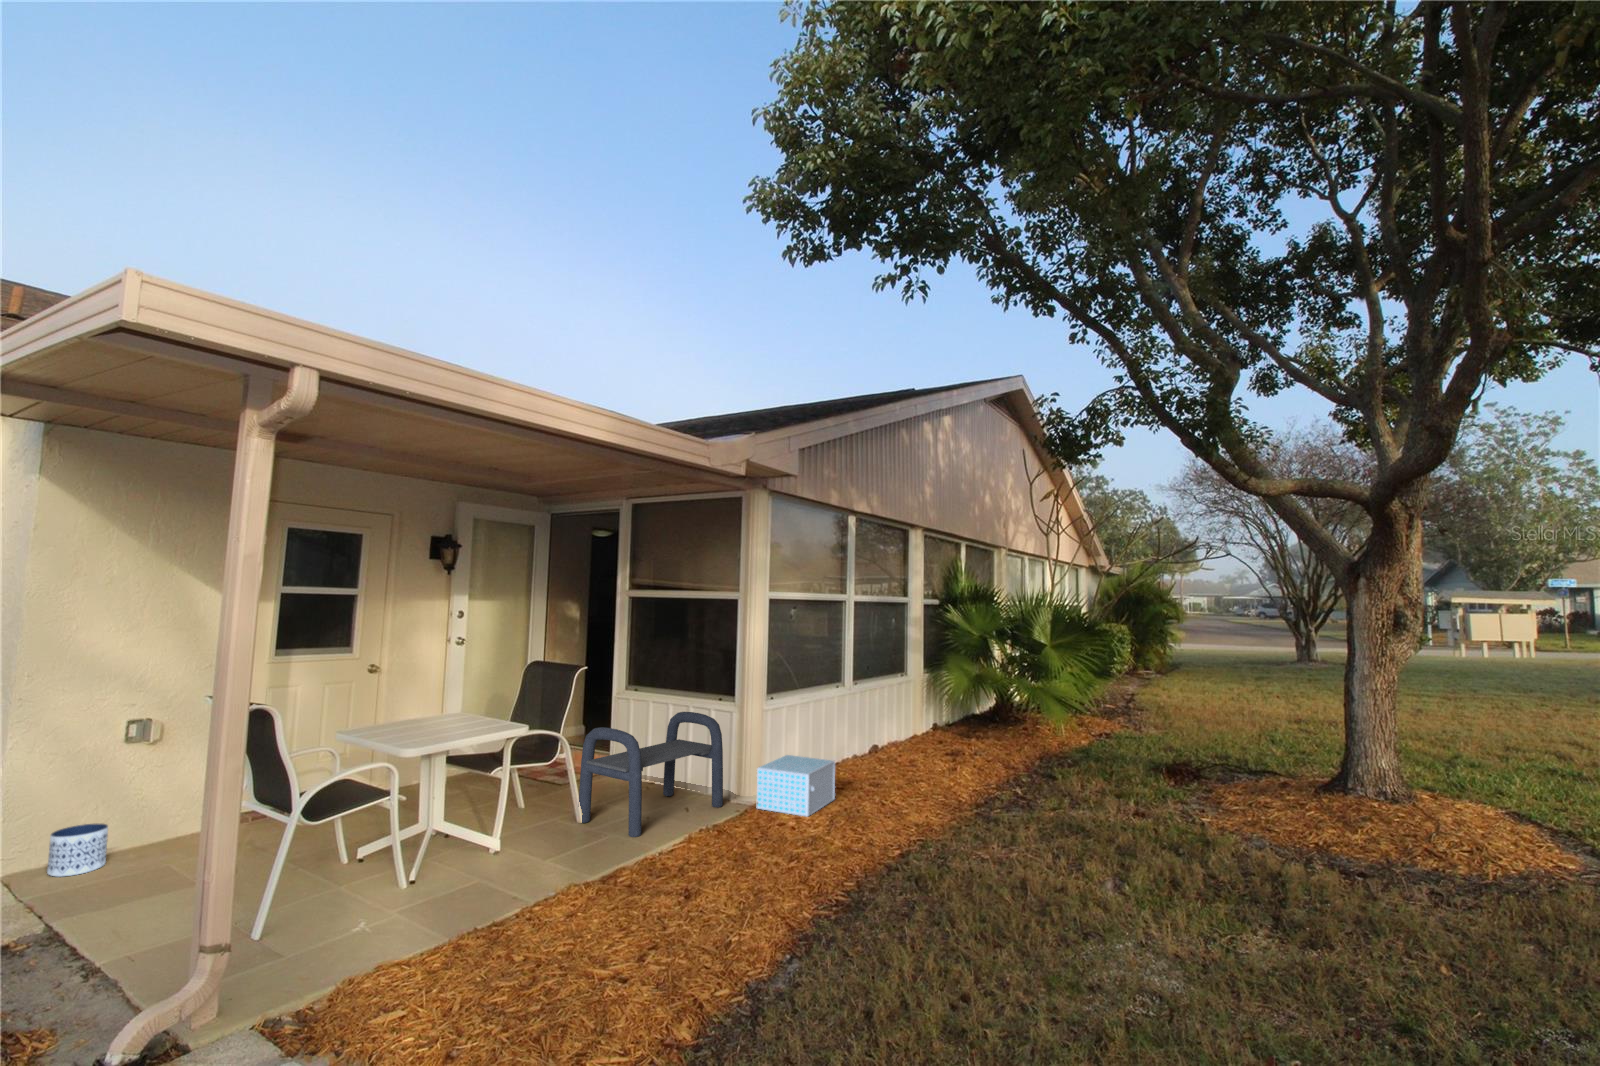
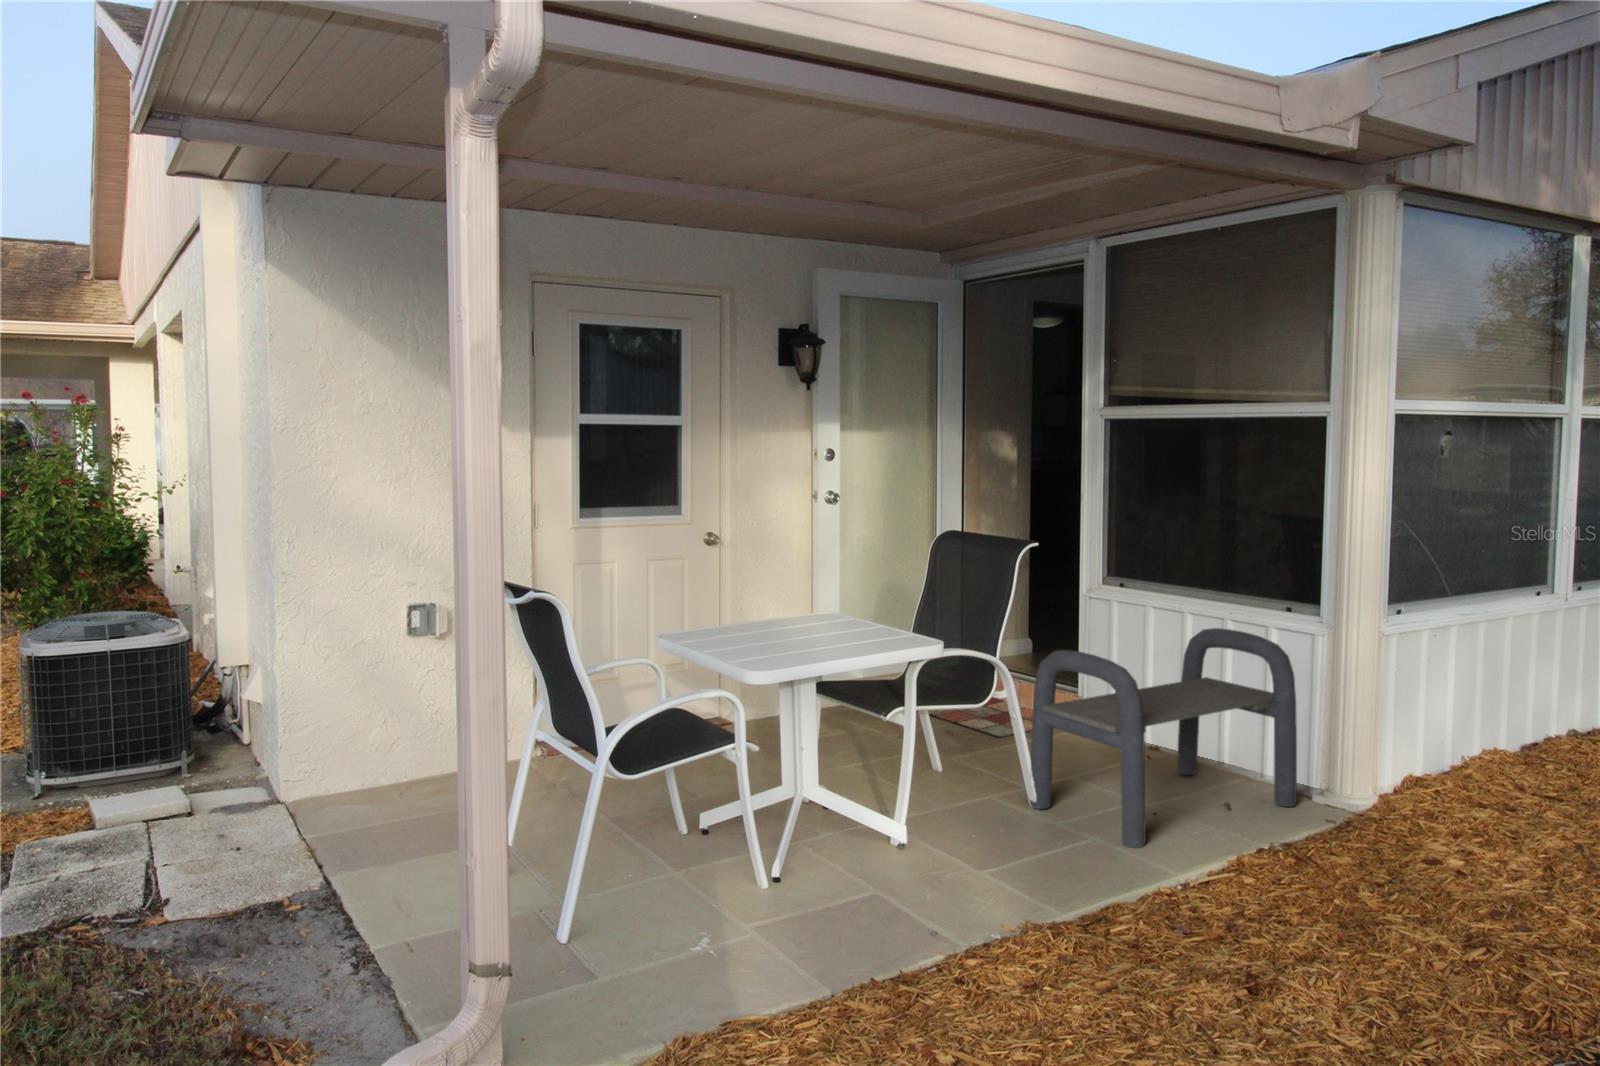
storage box: present [757,755,835,816] -> none [1368,721,1545,849]
planter: present [47,824,108,877] -> none [338,741,401,807]

